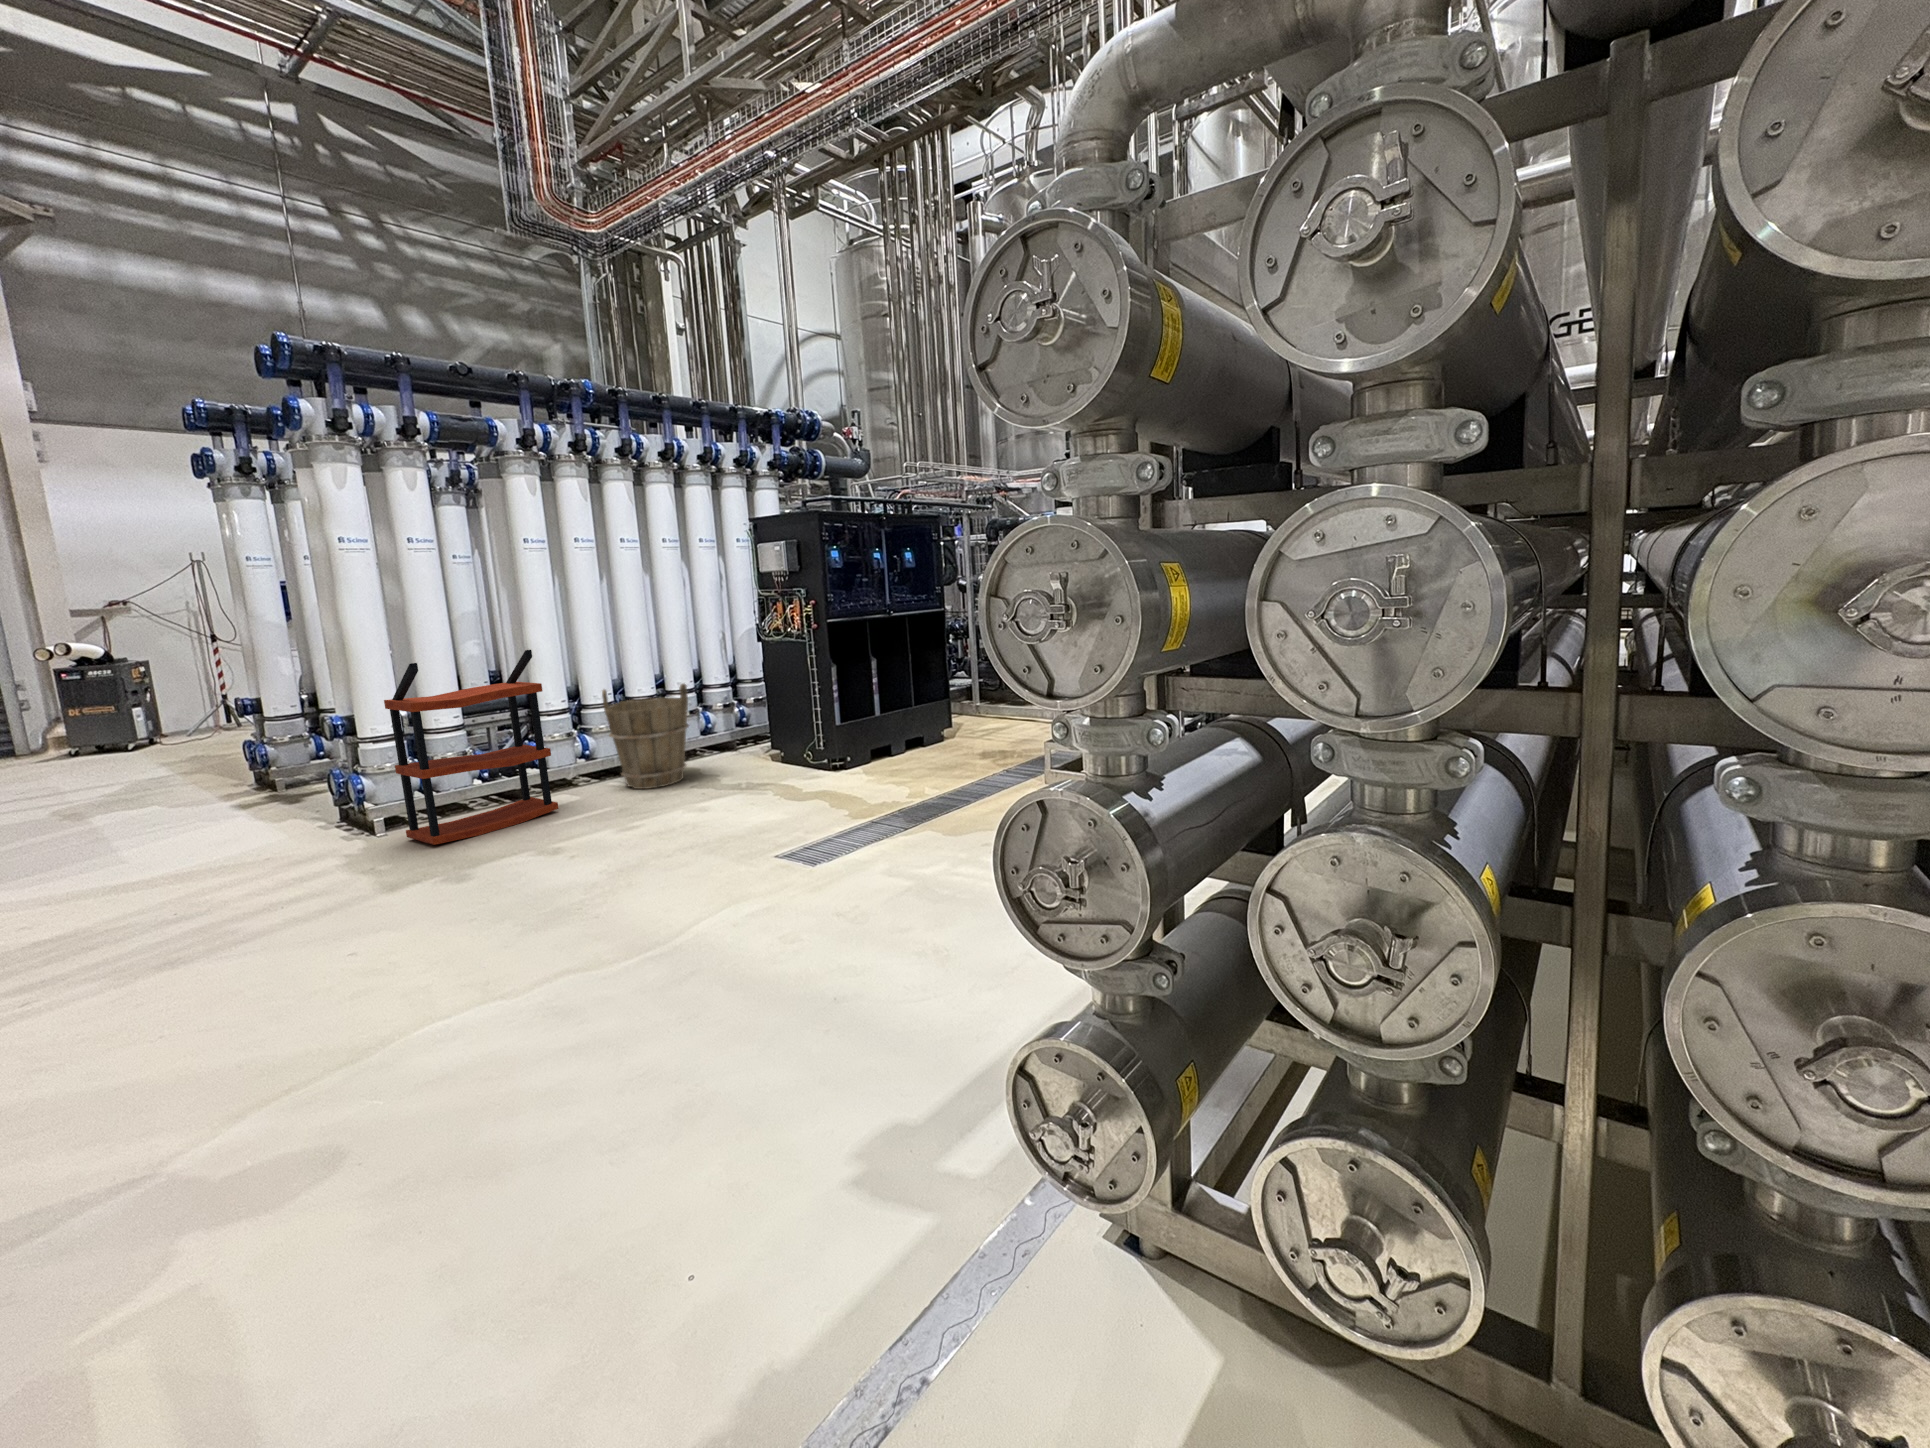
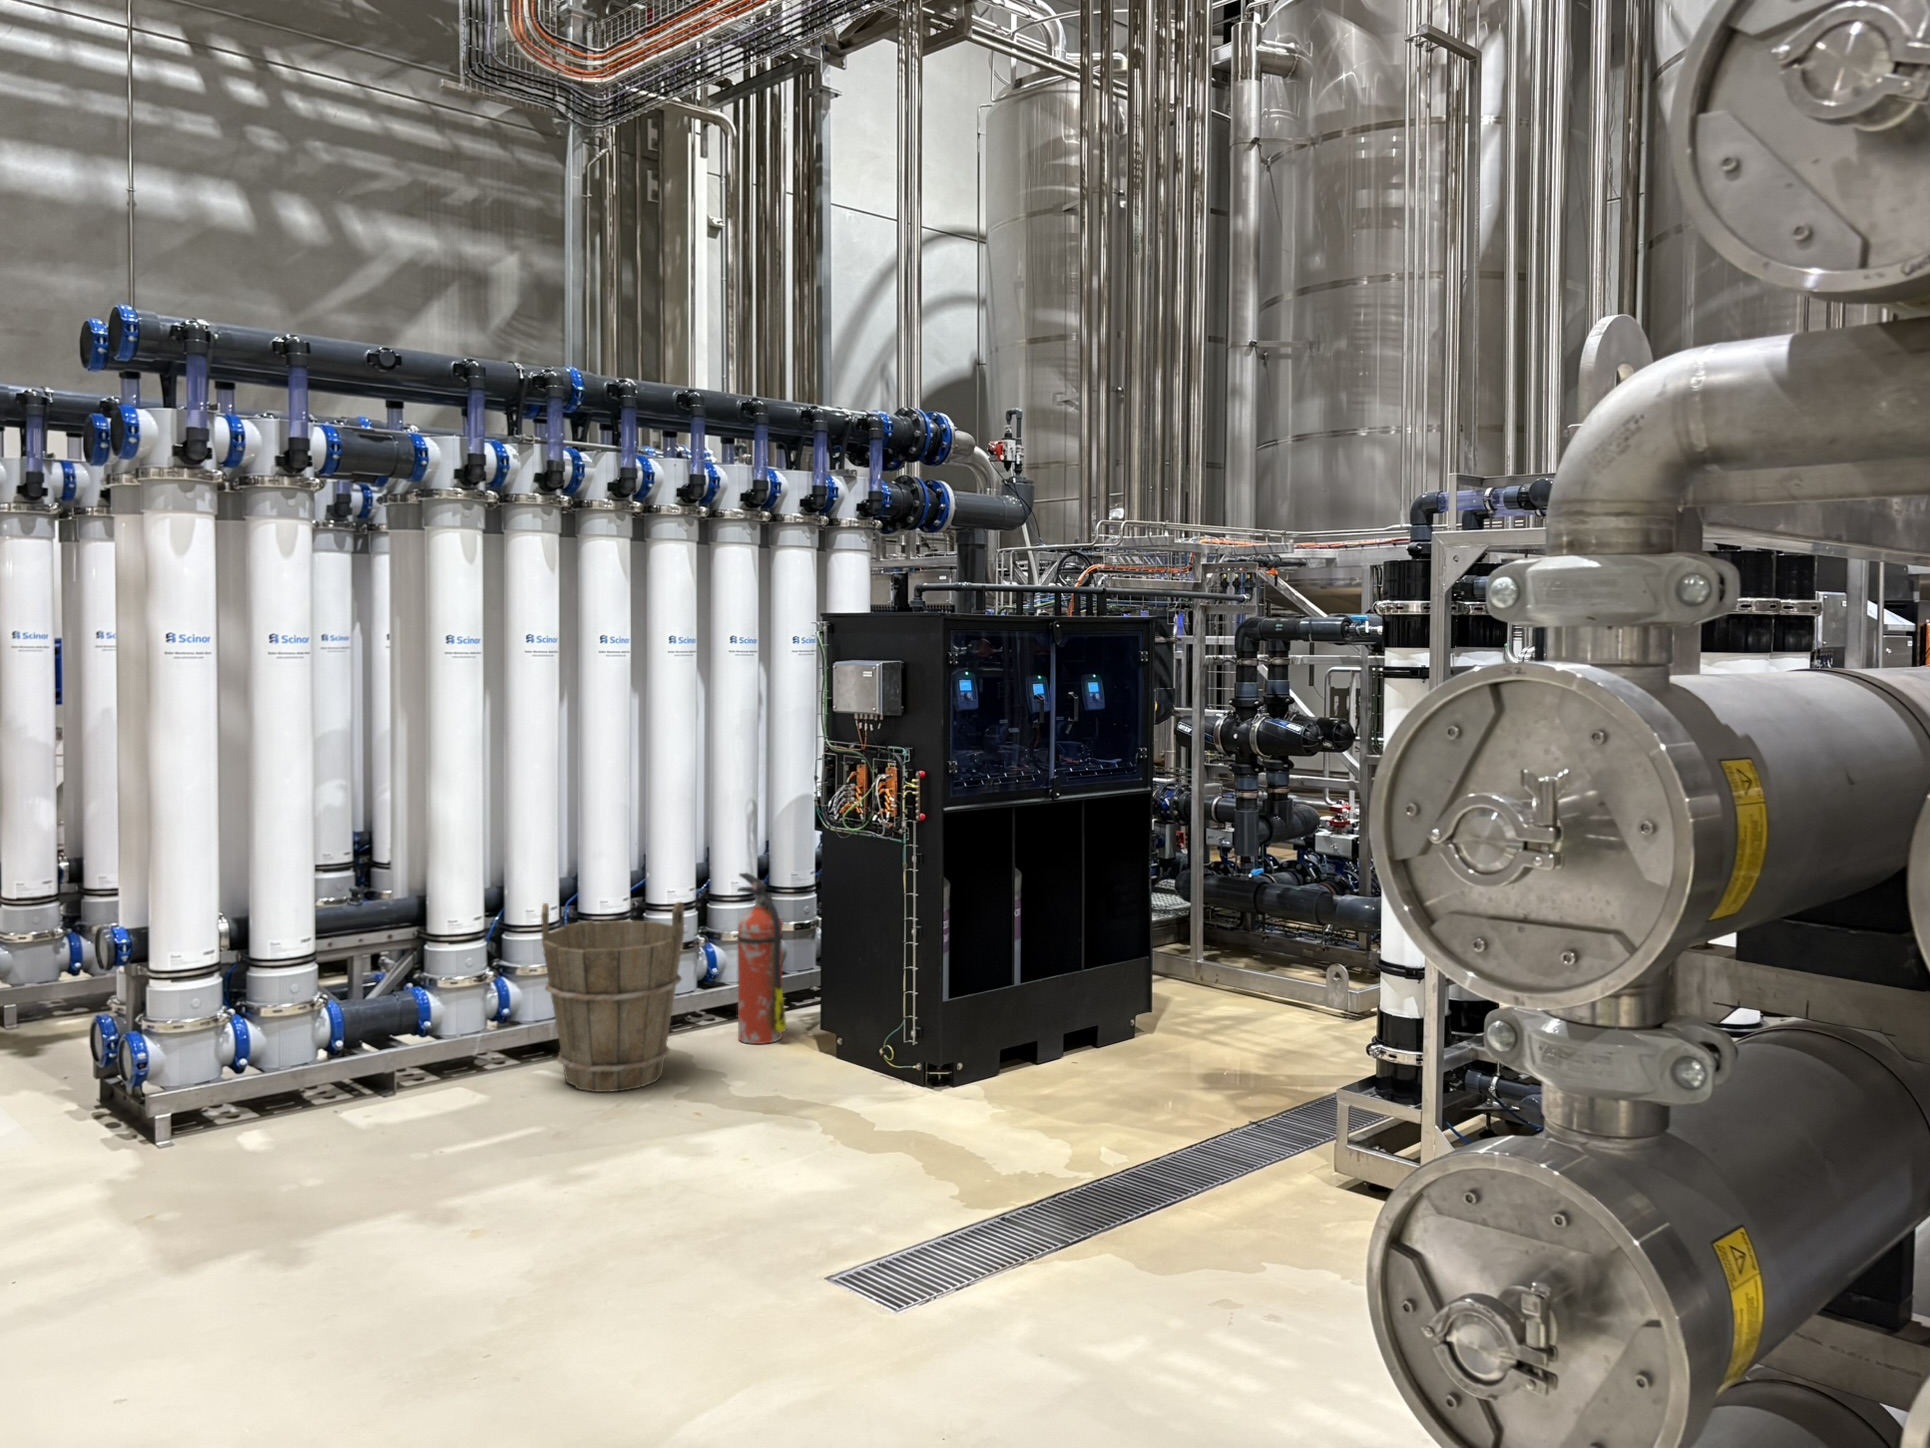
shelving unit: present [384,650,558,845] -> none [203,836,452,1176]
fire extinguisher: none [719,670,754,761] -> present [737,873,787,1044]

